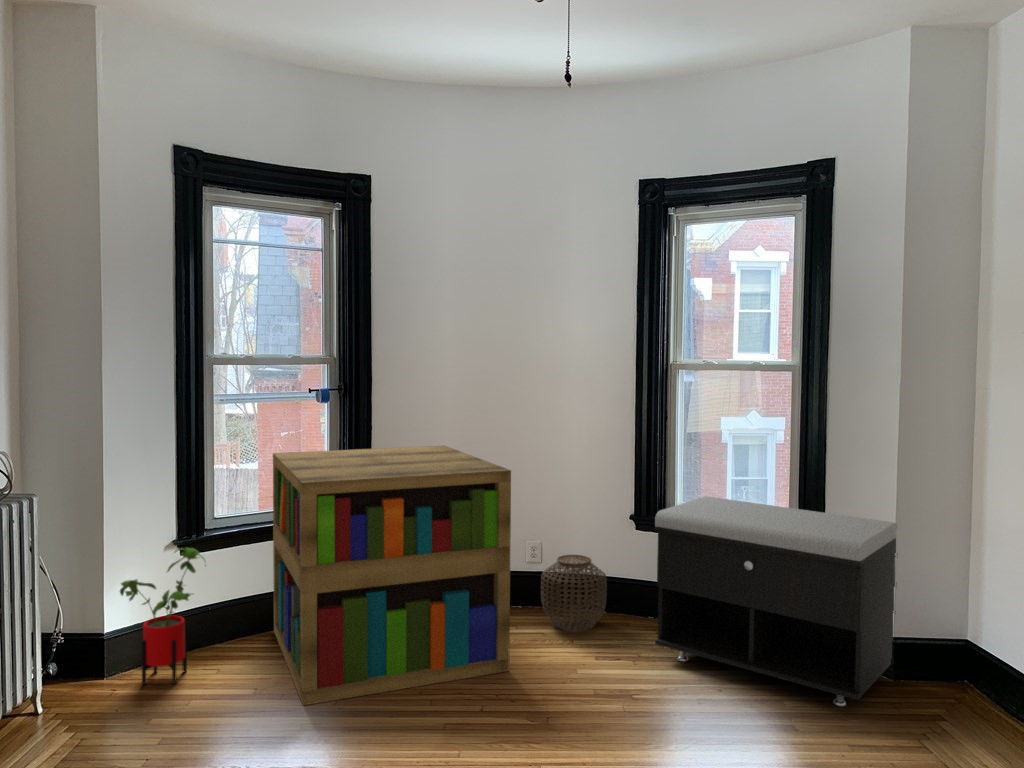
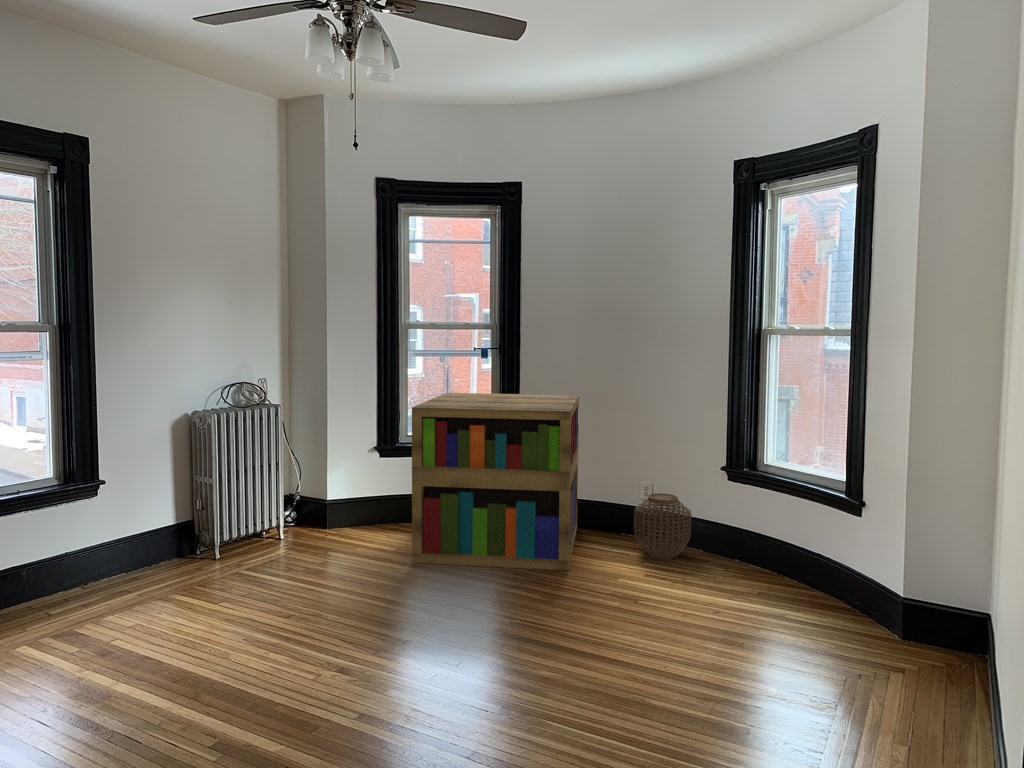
storage bench: present [655,496,898,707] -> none [693,452,914,647]
house plant: present [120,548,203,685] -> none [331,450,385,539]

